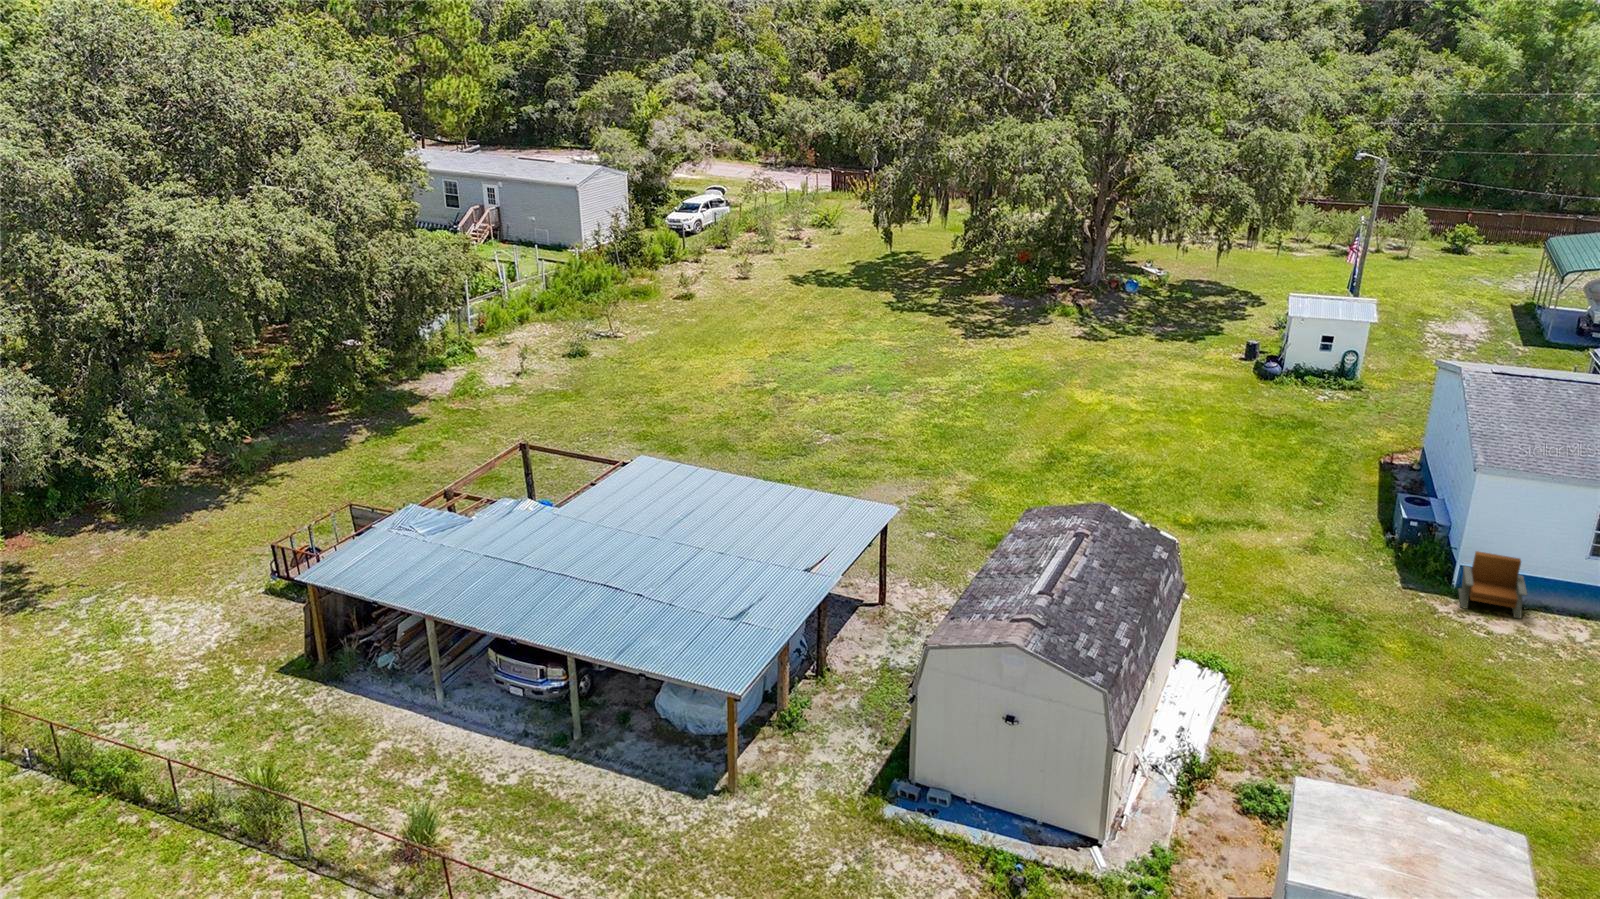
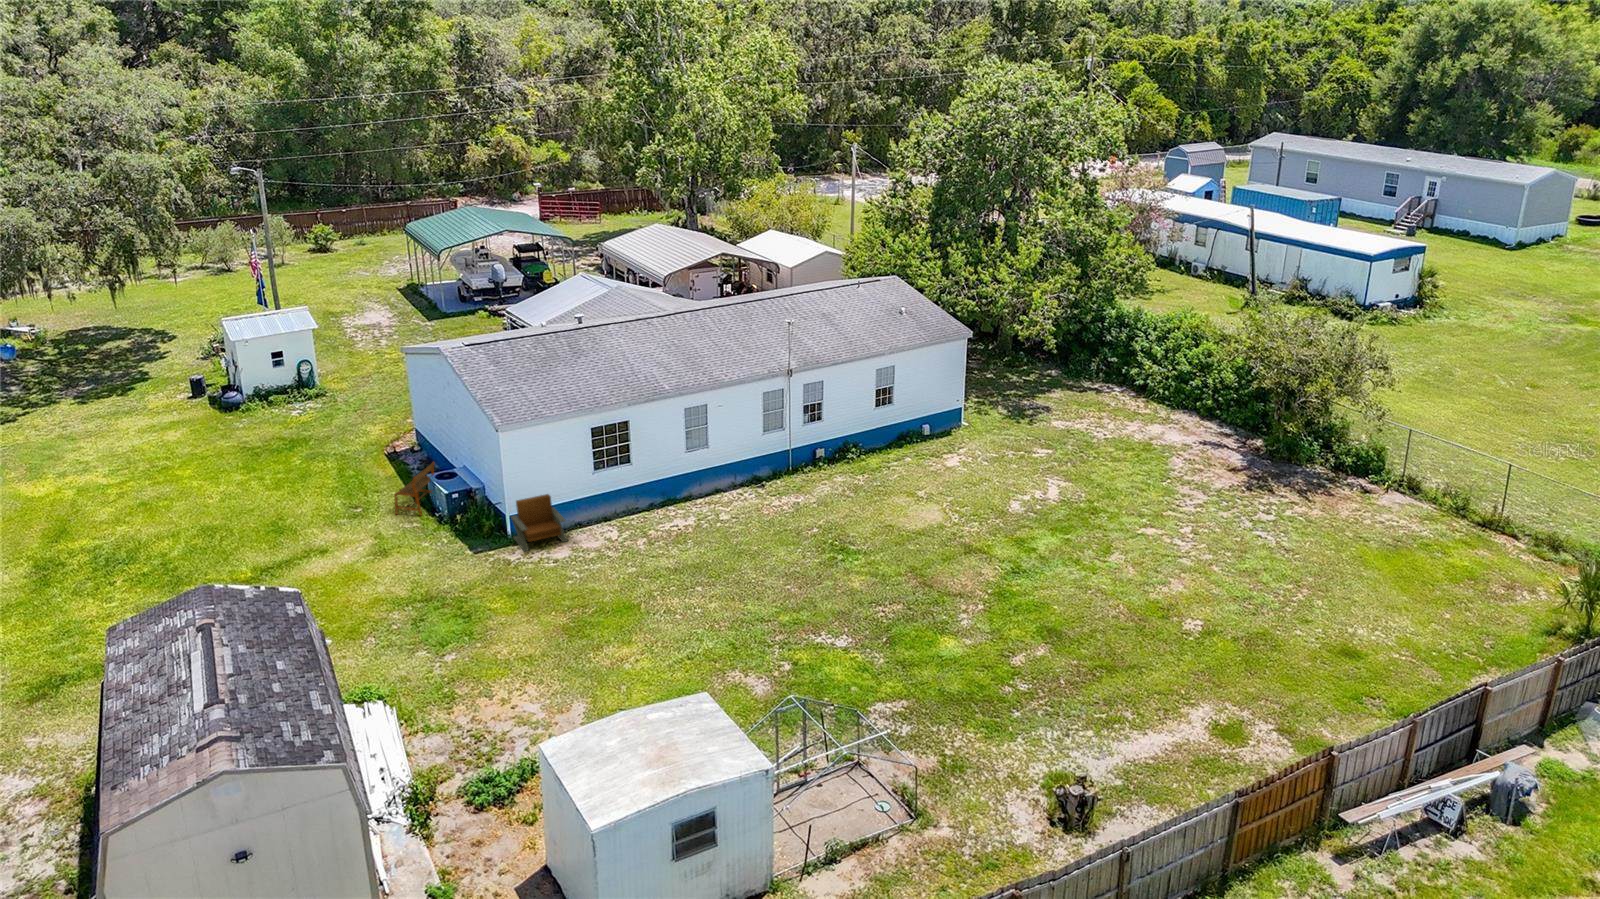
bench: none [1350,481,1413,530] -> present [394,462,434,516]

